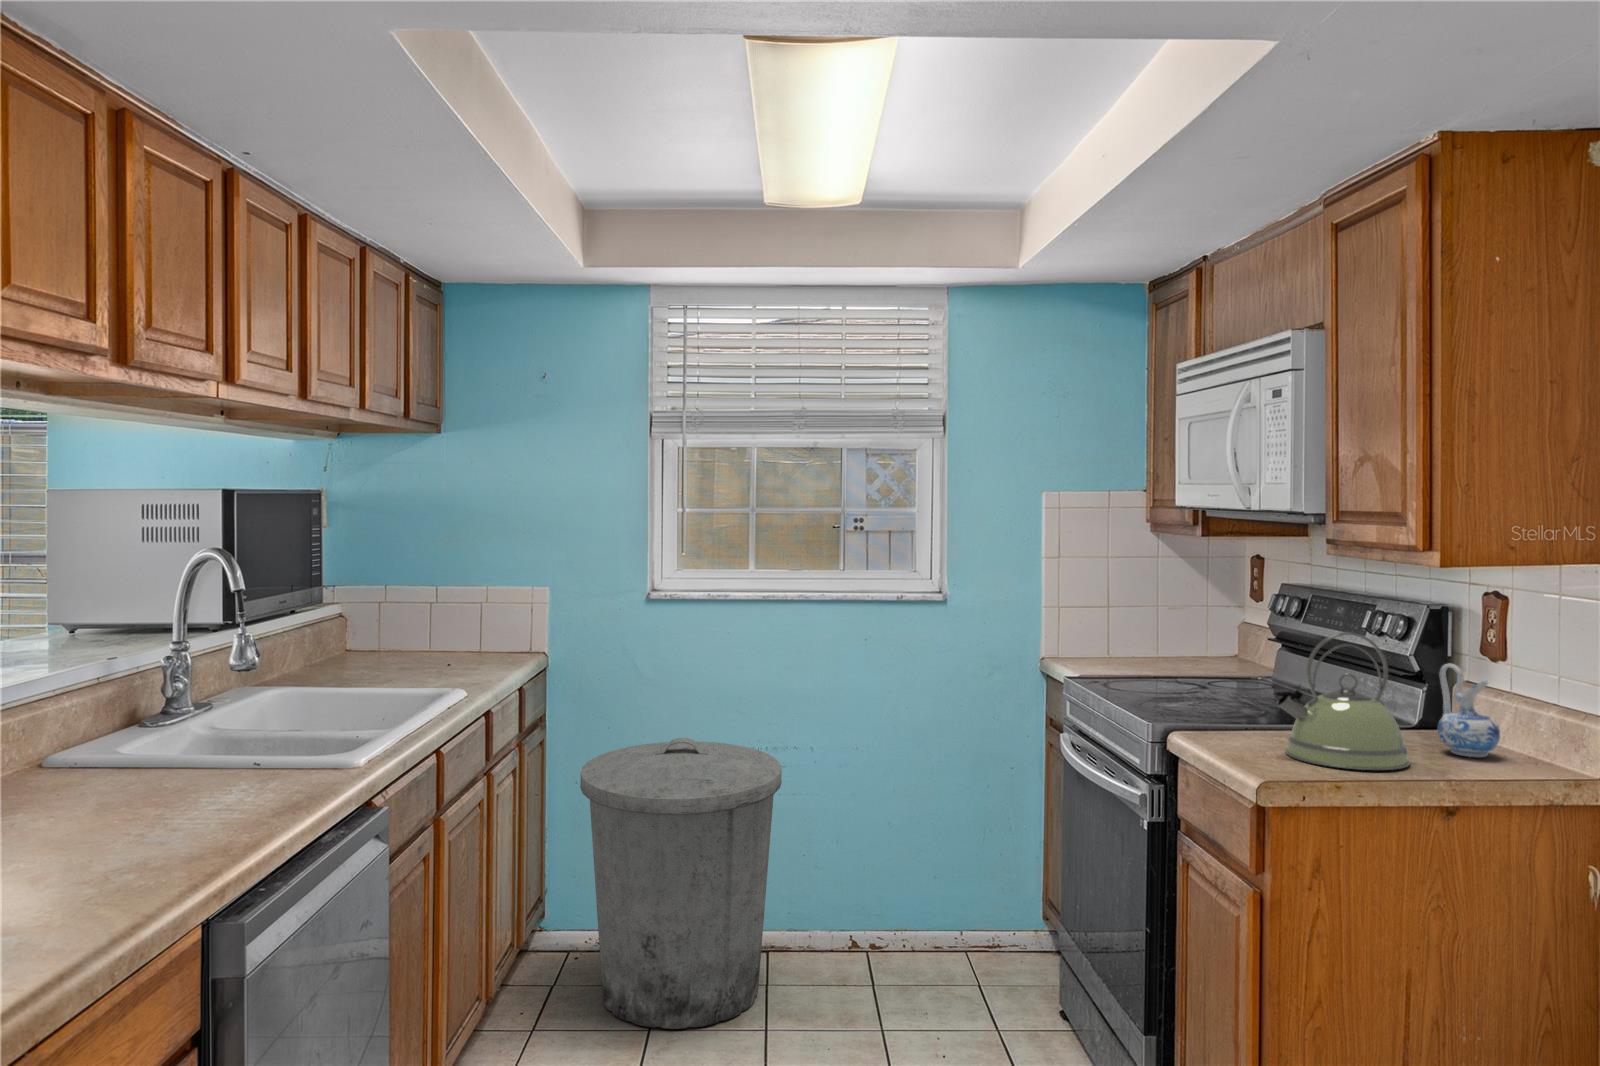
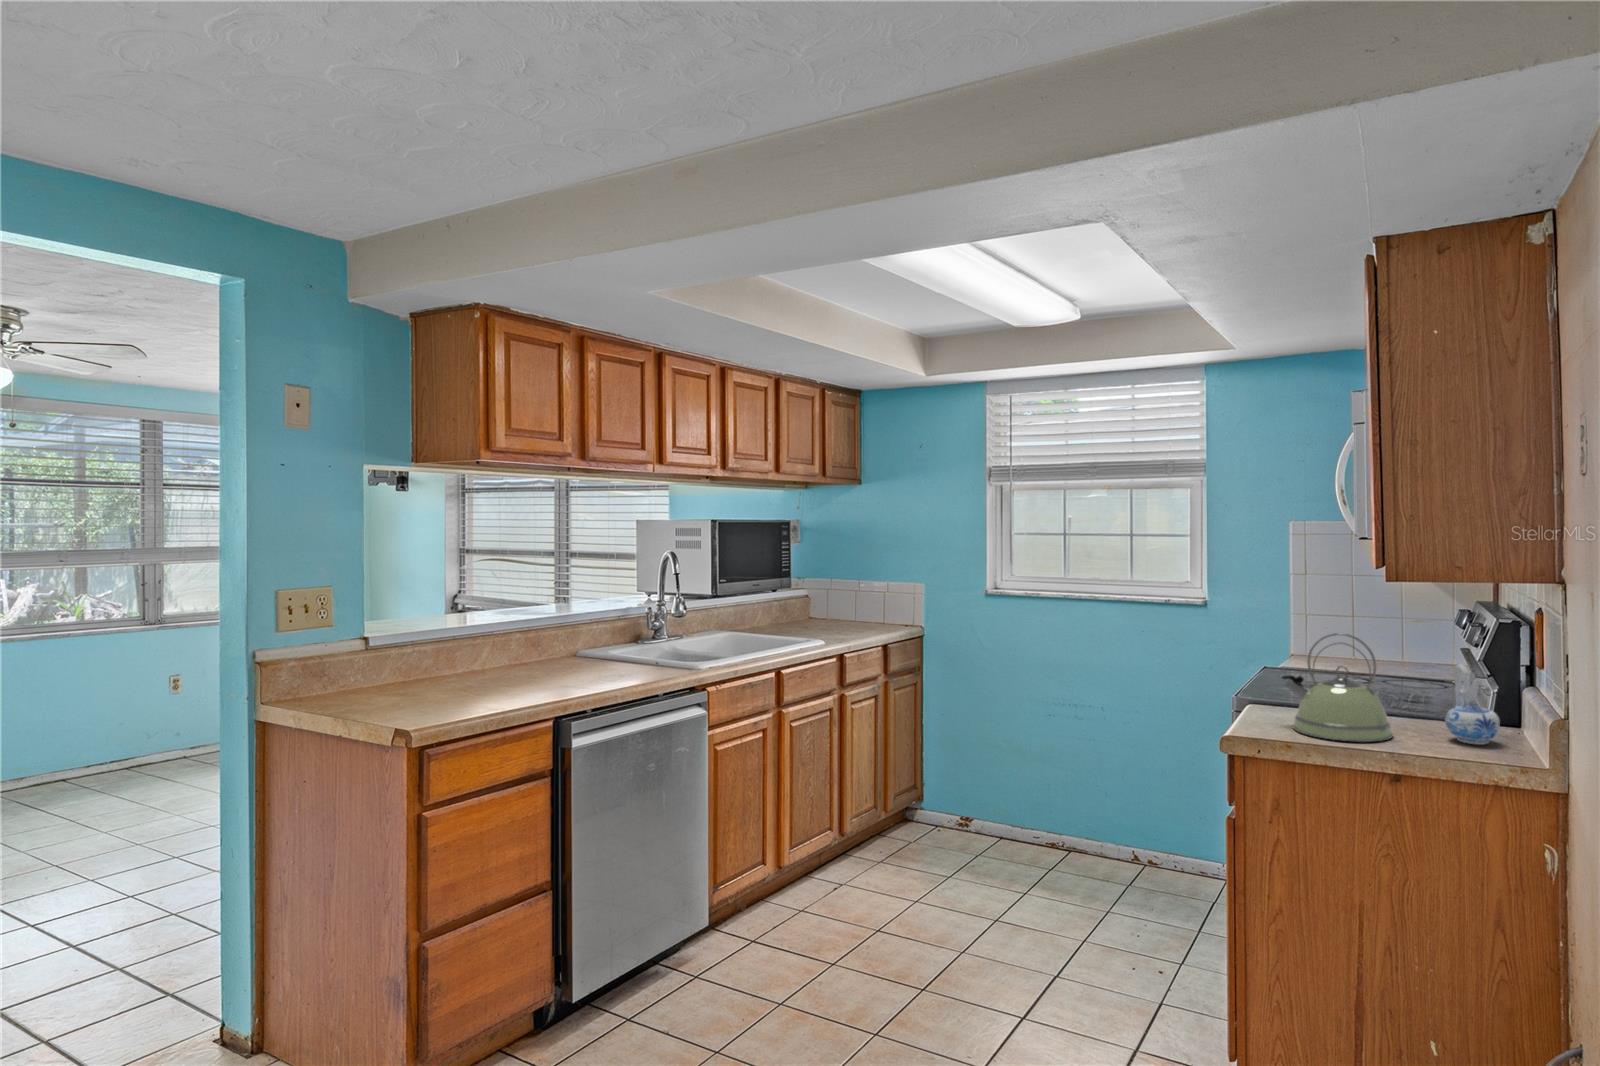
trash can: present [580,738,782,1029] -> none [918,686,1057,881]

